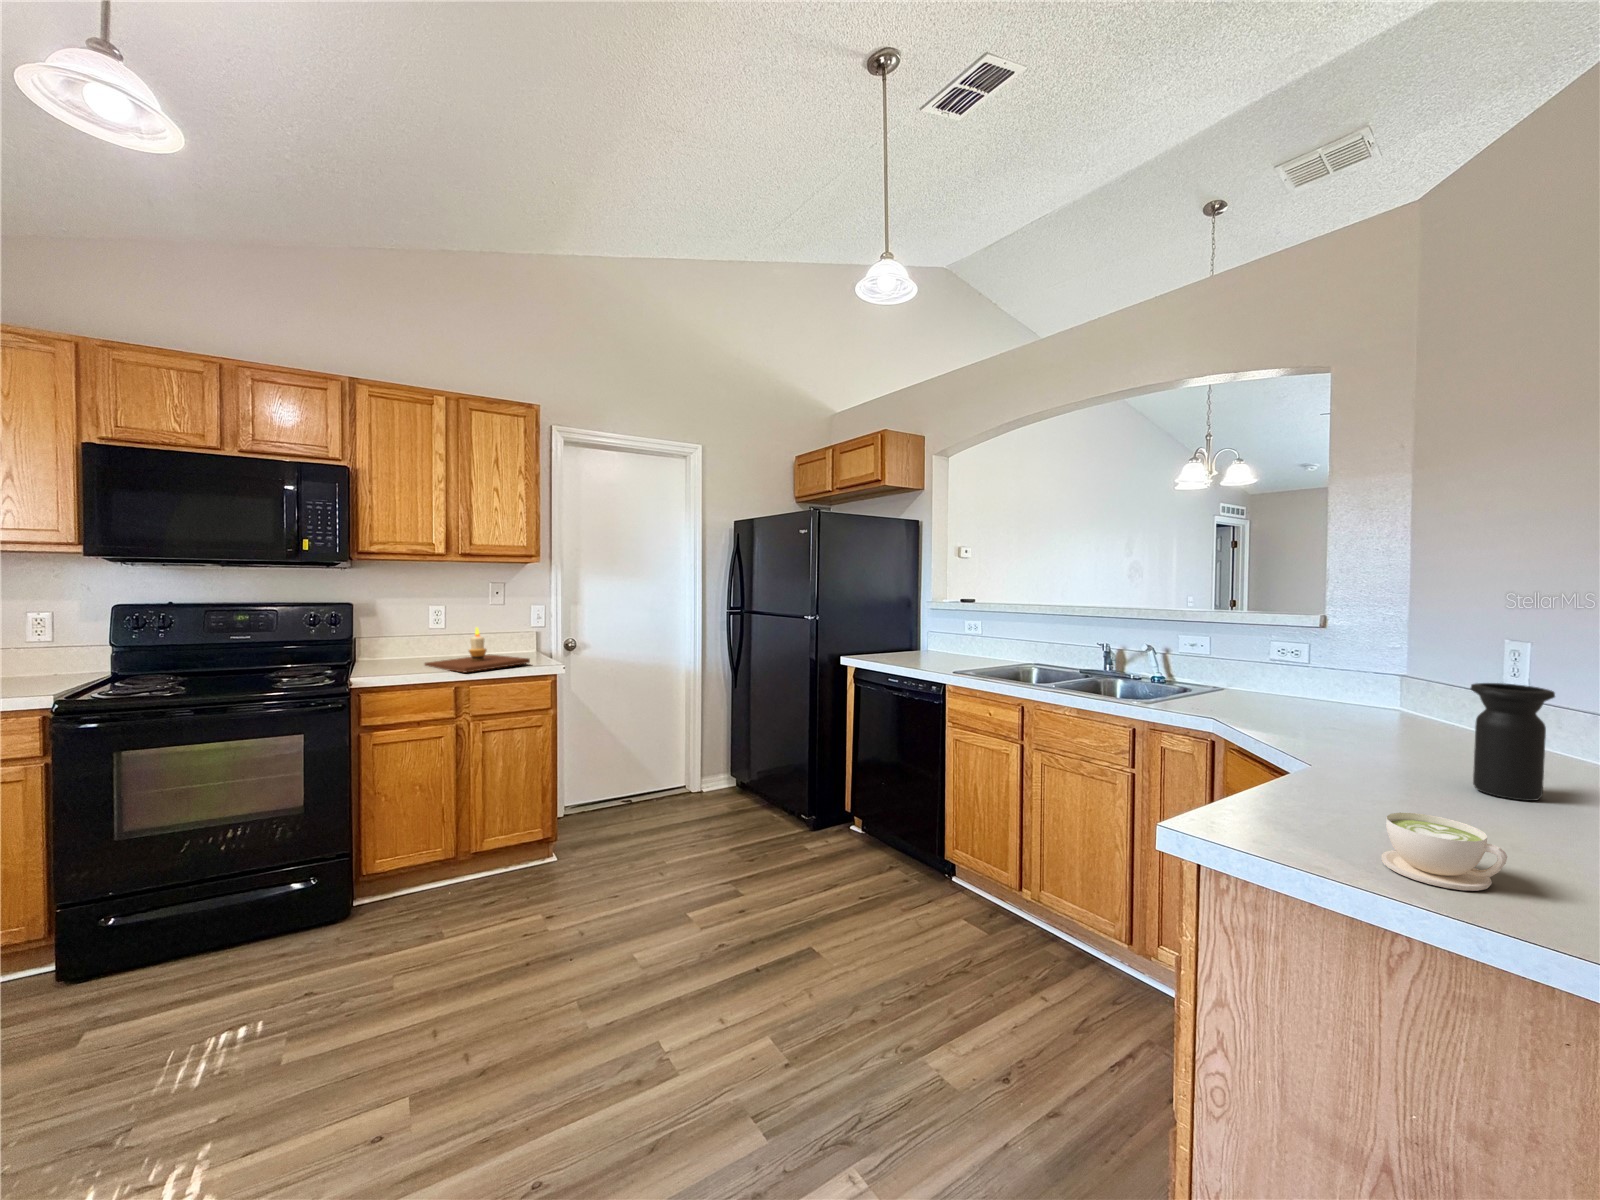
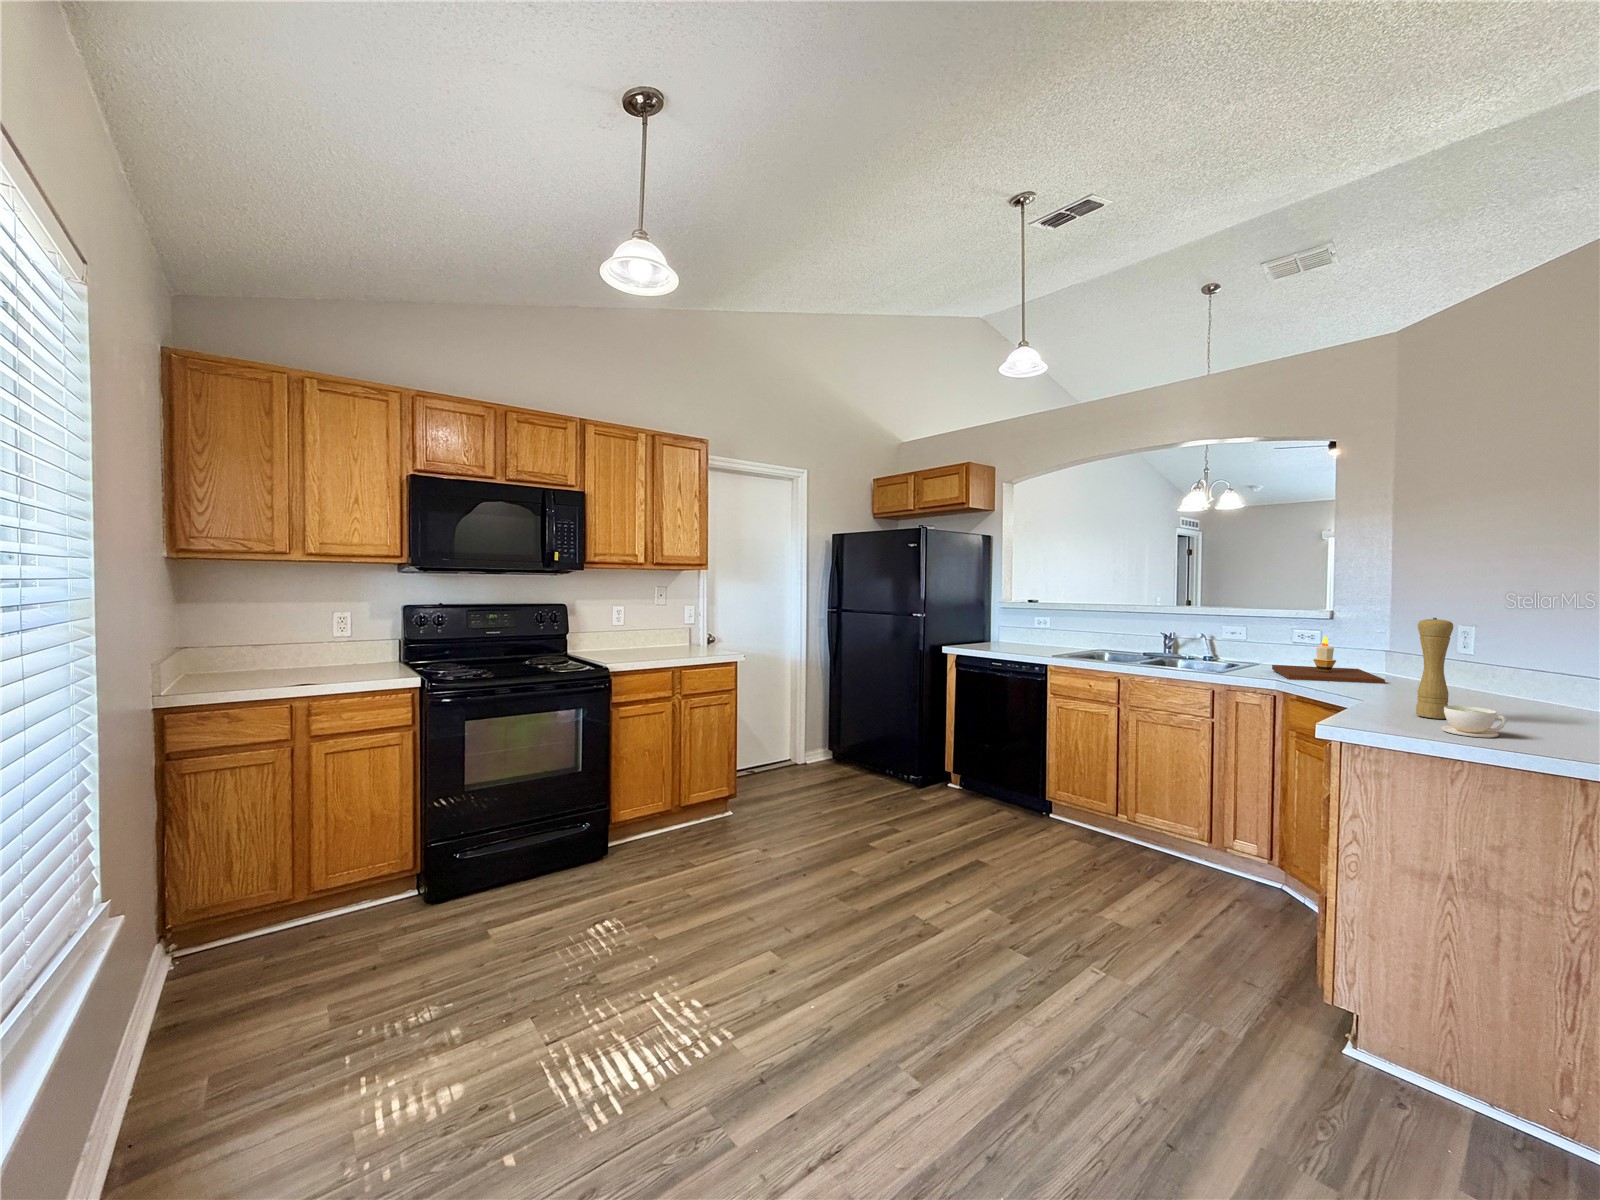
candle: present [425,627,530,672] -> present [1272,636,1385,684]
pepper mill: none [1365,640,1431,824] -> present [1416,618,1453,719]
vase: present [1471,683,1555,801] -> none [1461,645,1509,710]

